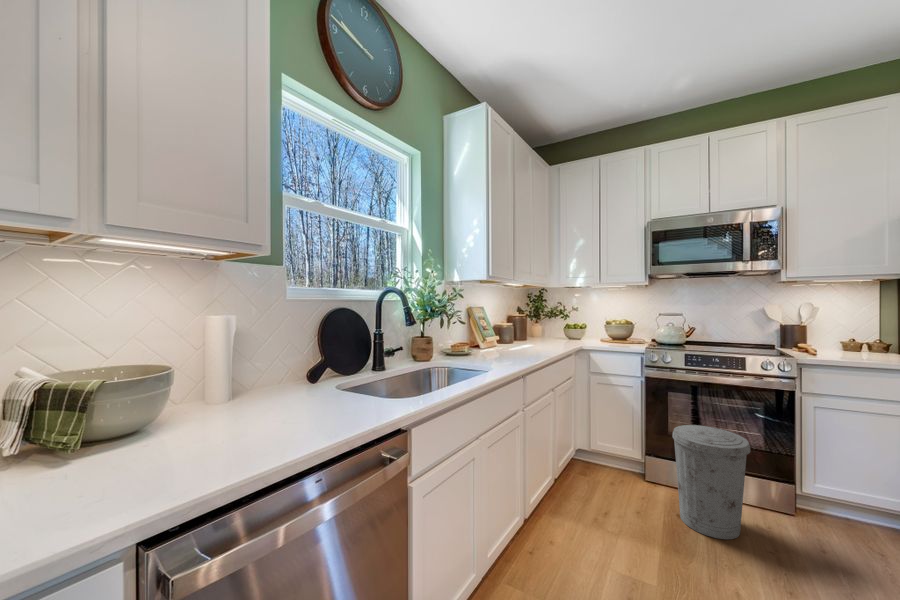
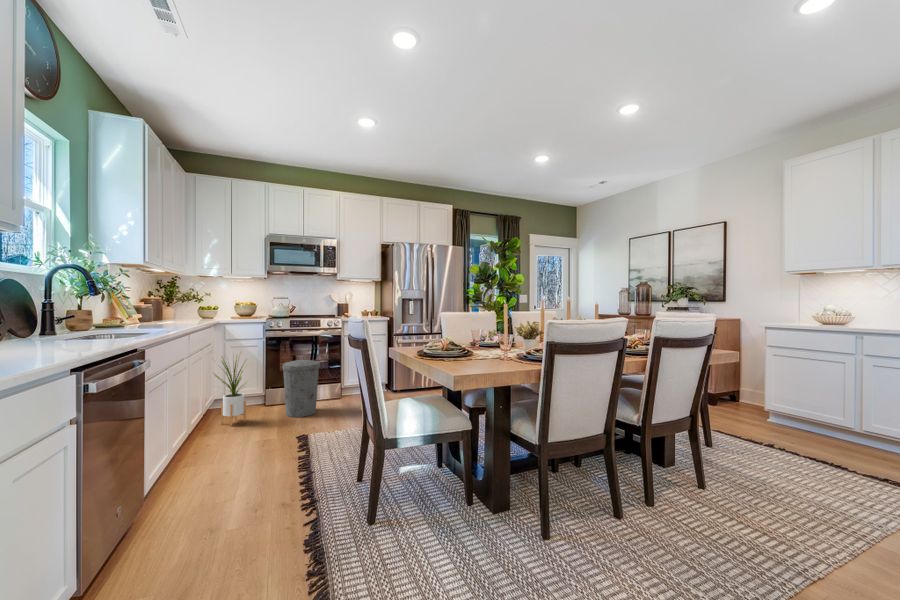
house plant: none [567,392,628,507] -> present [215,356,247,426]

